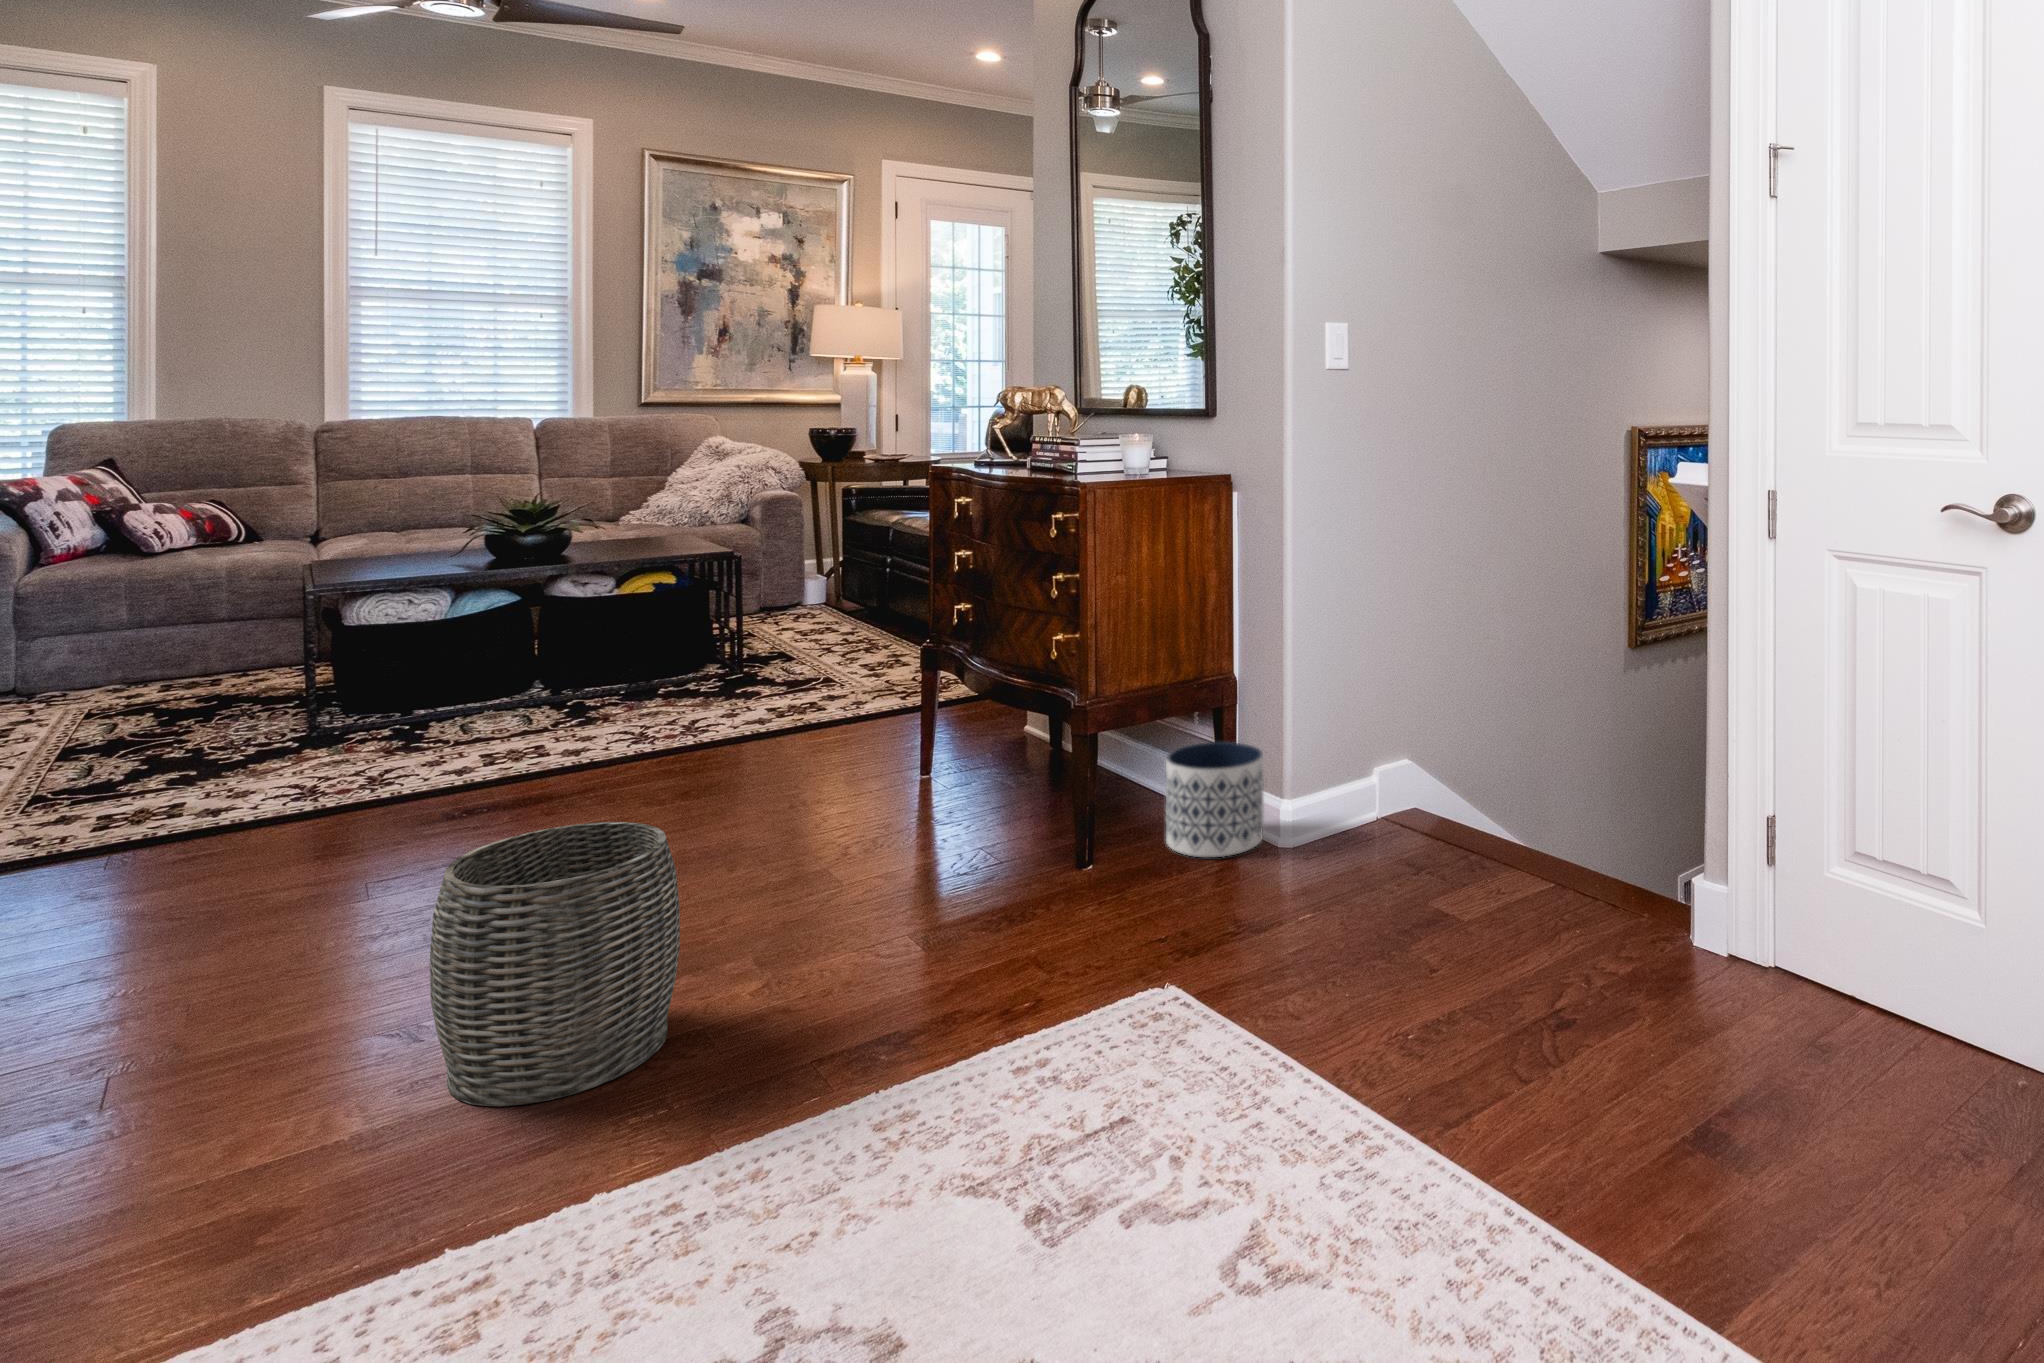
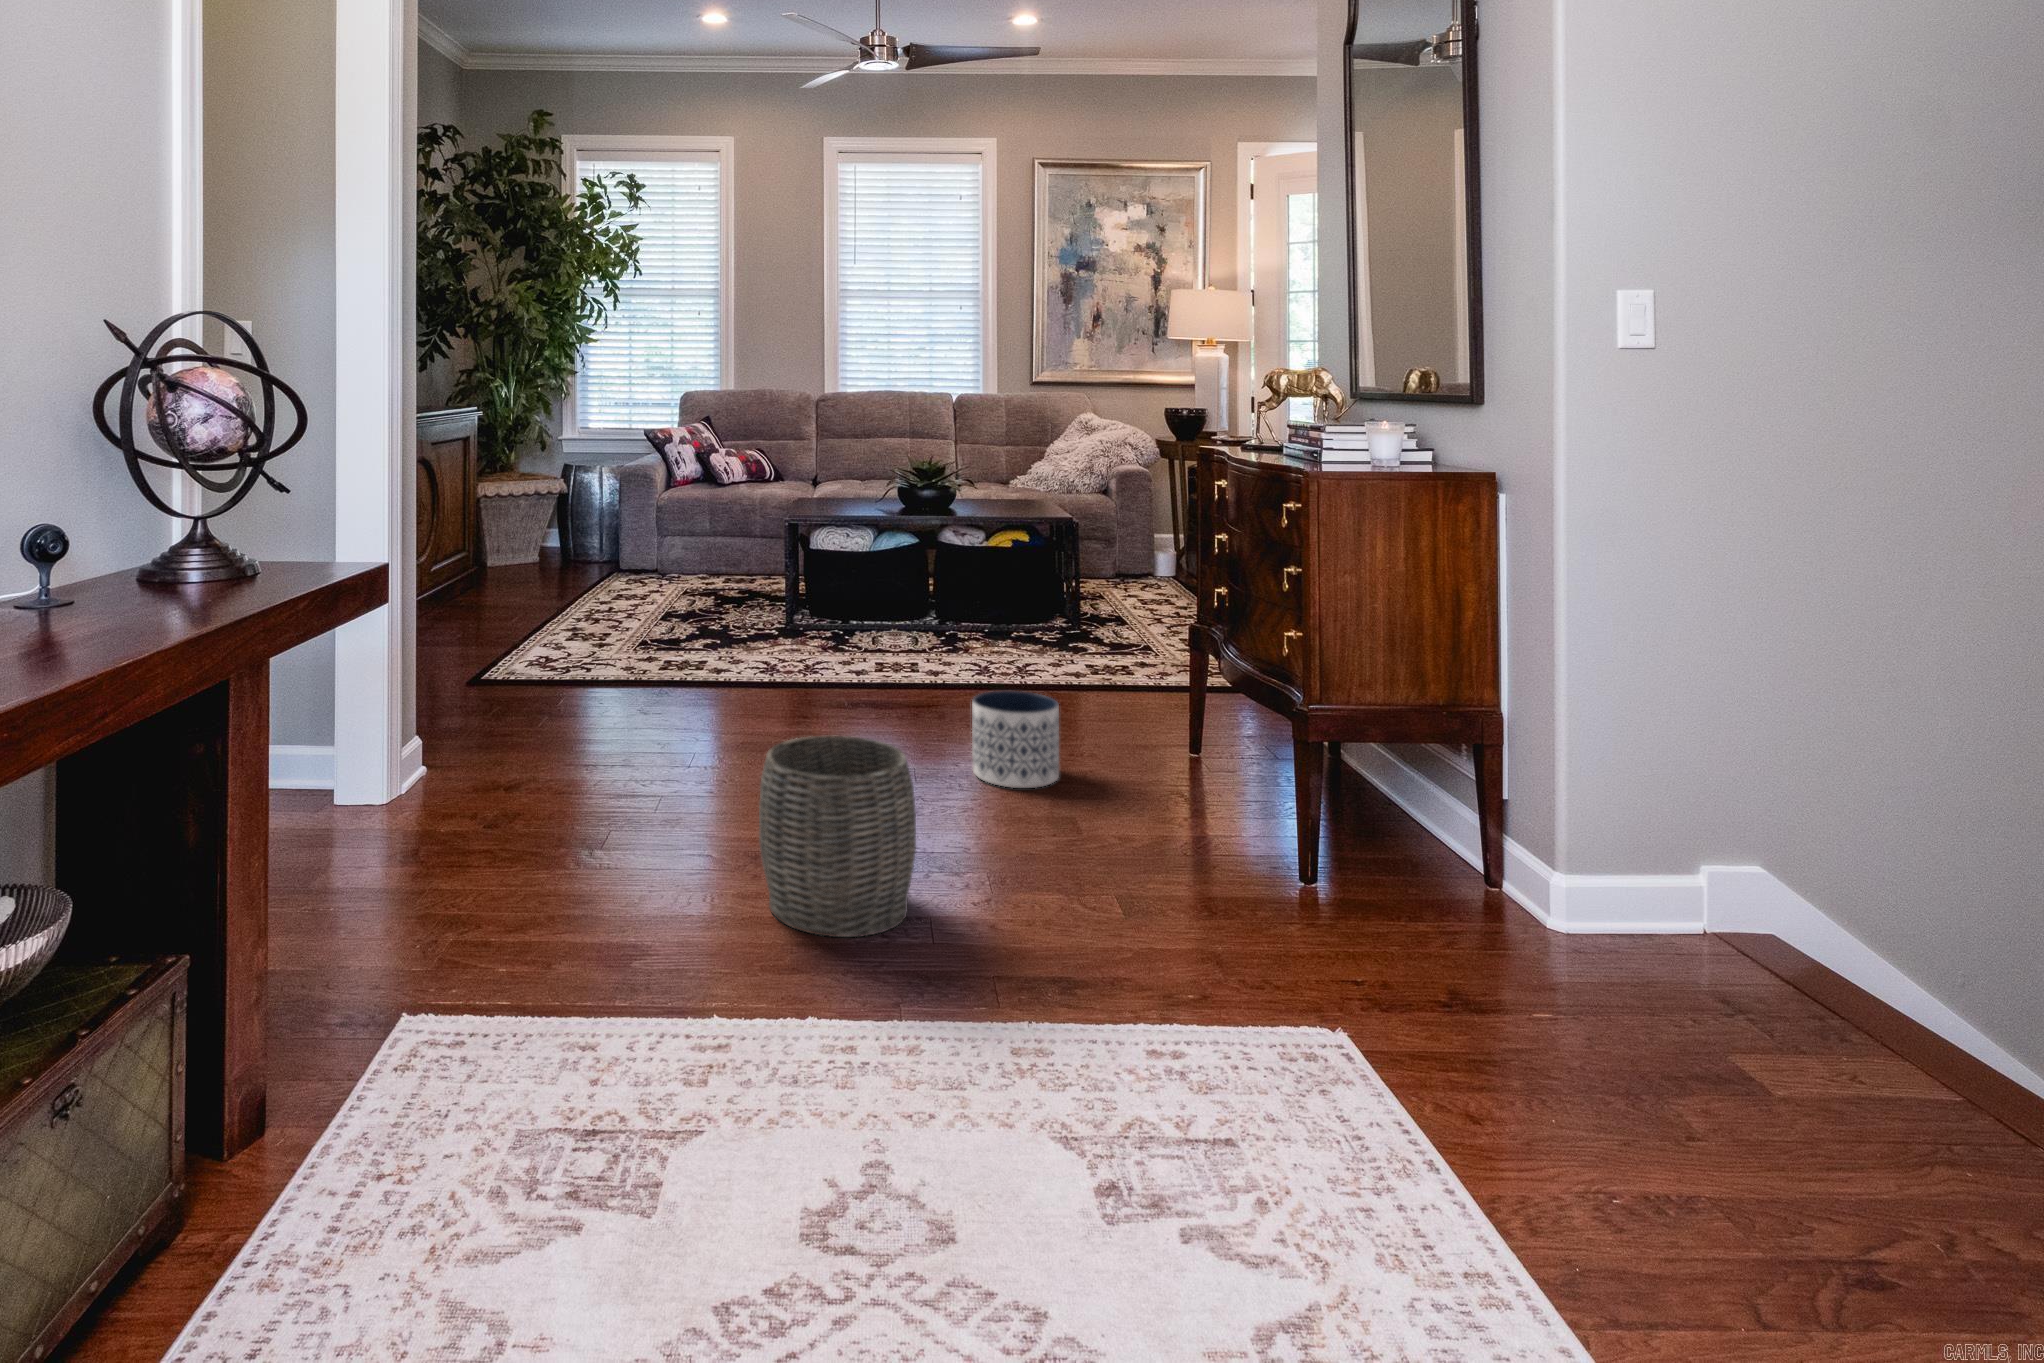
planter: present [1166,742,1263,857] -> present [972,691,1059,788]

